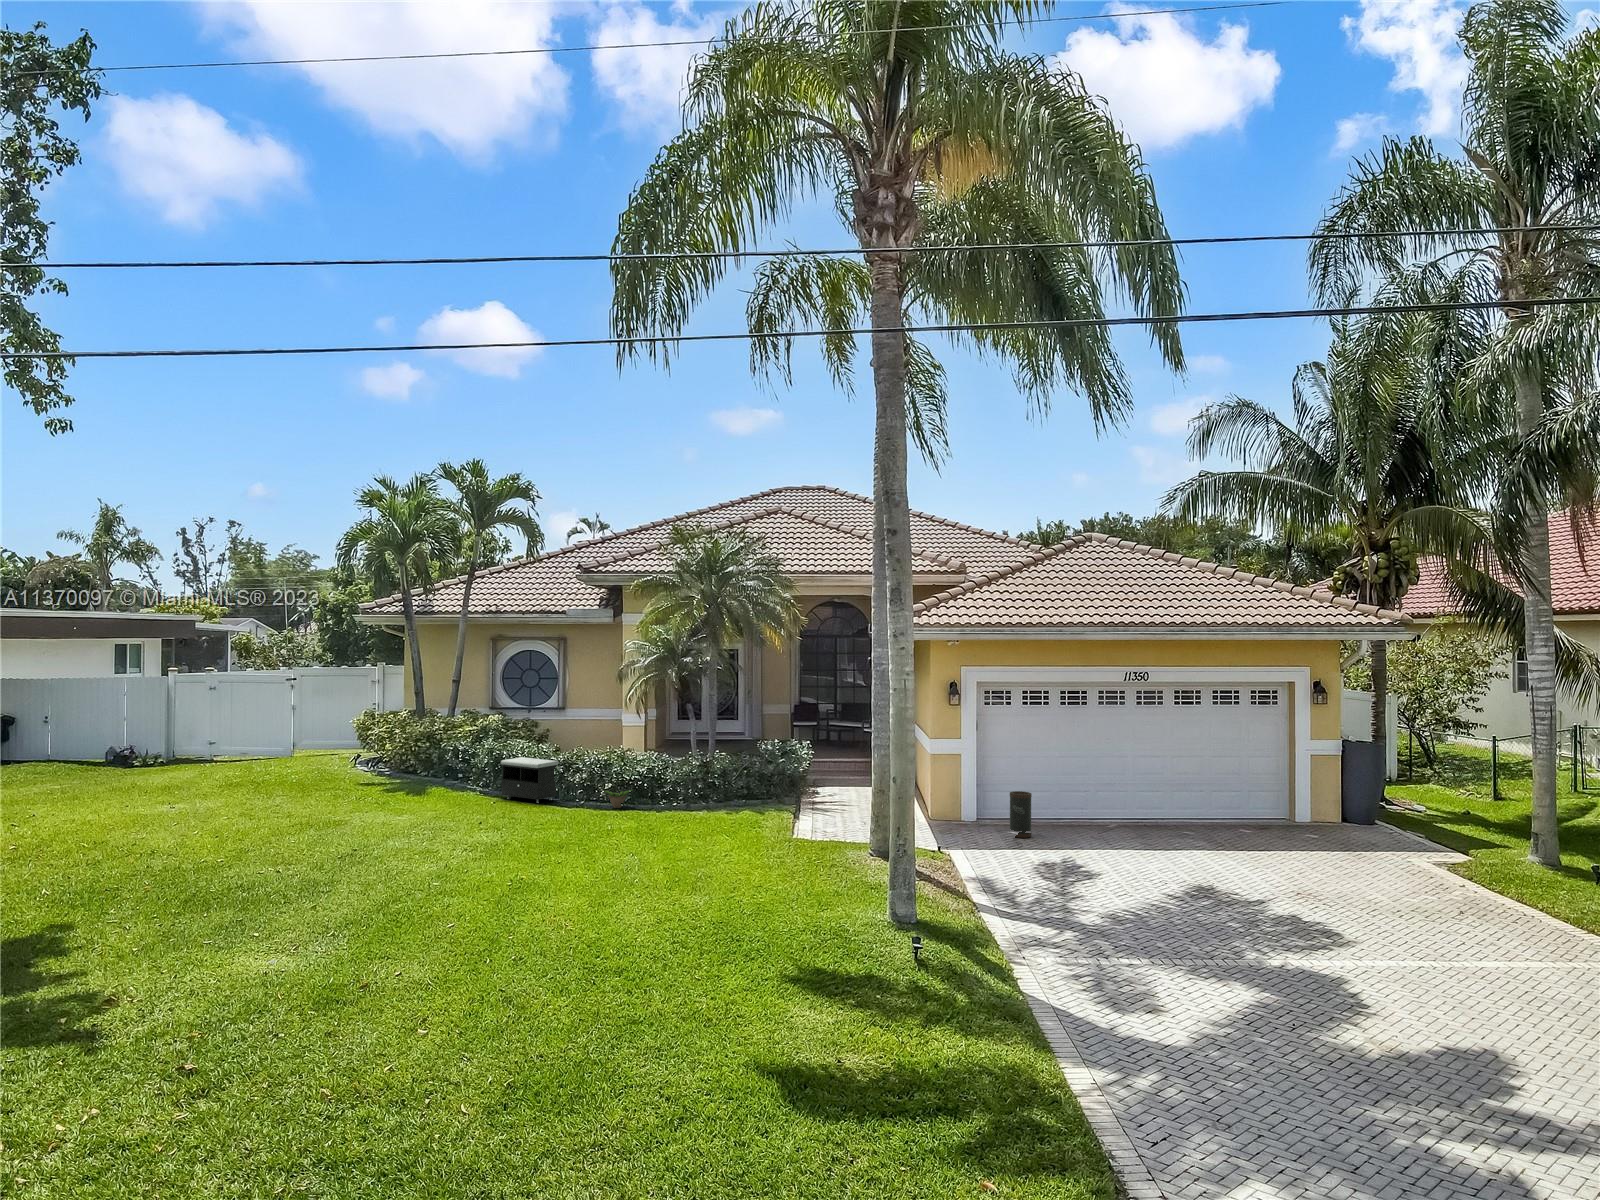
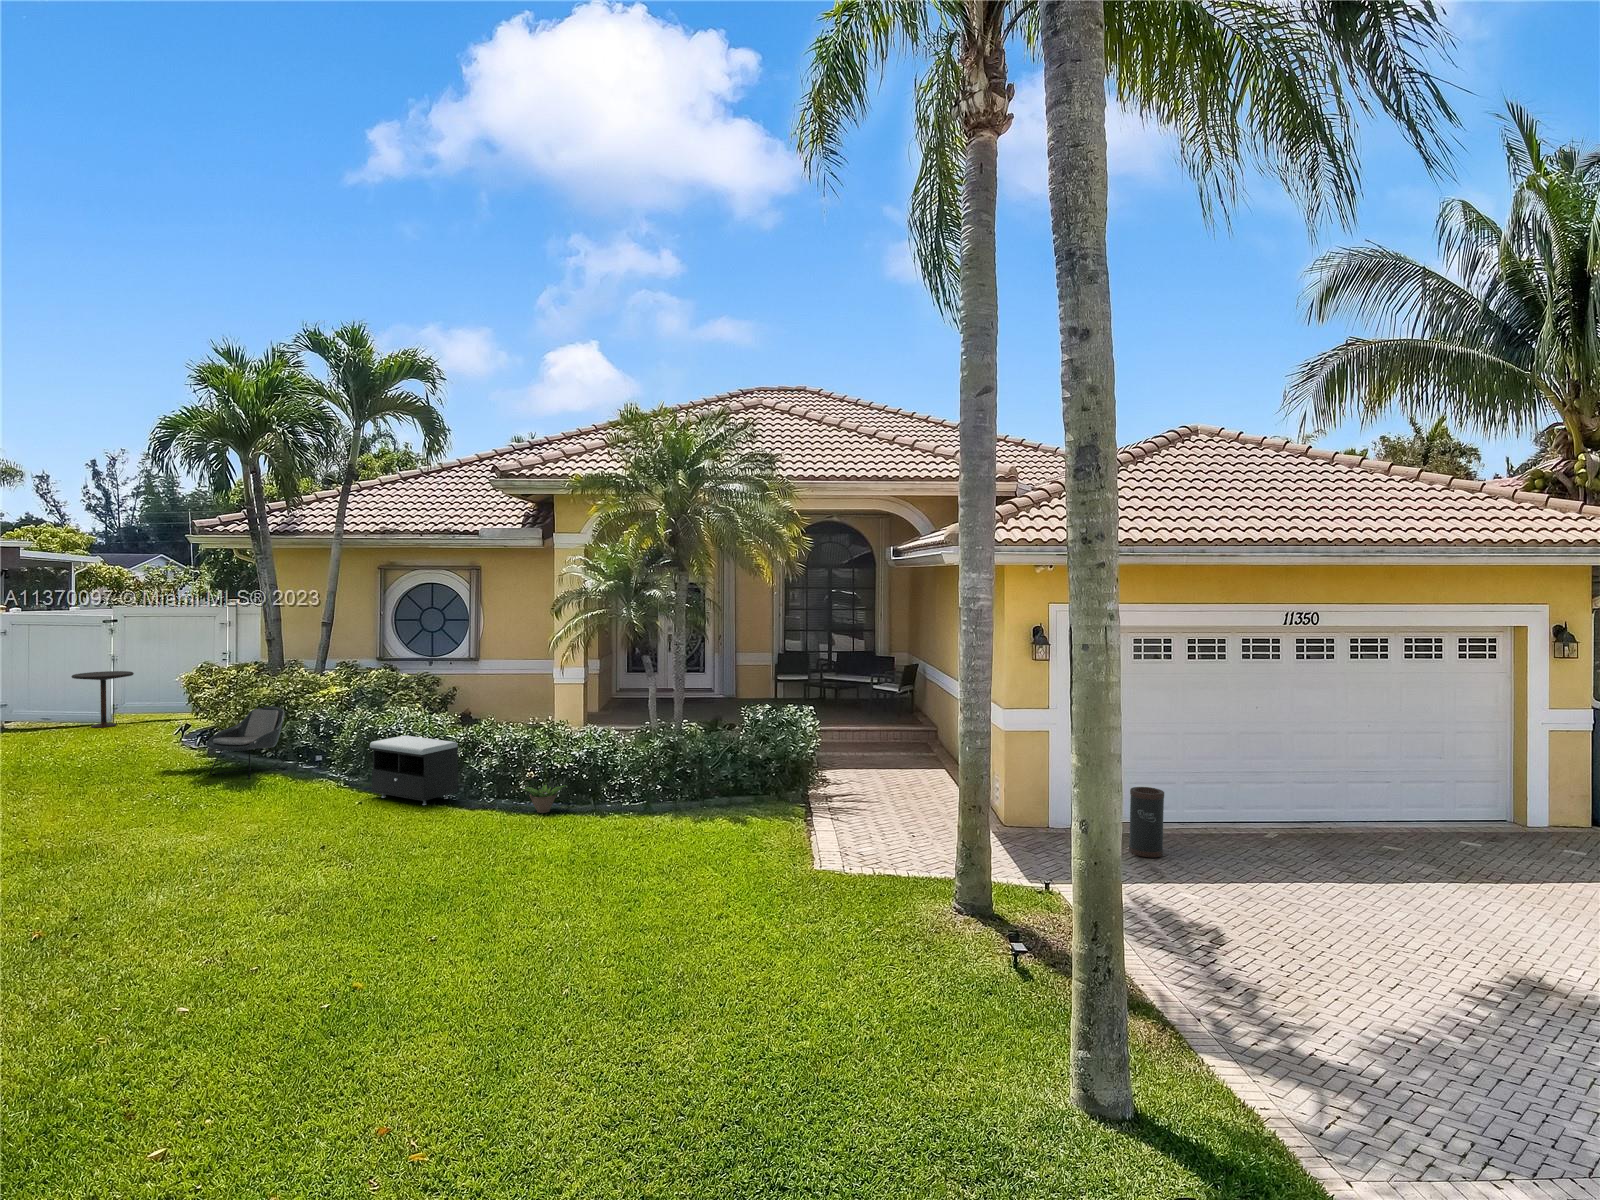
pedestal table: none [266,716,308,758] -> present [71,671,134,728]
lounge chair: none [384,739,436,788] -> present [206,706,288,779]

